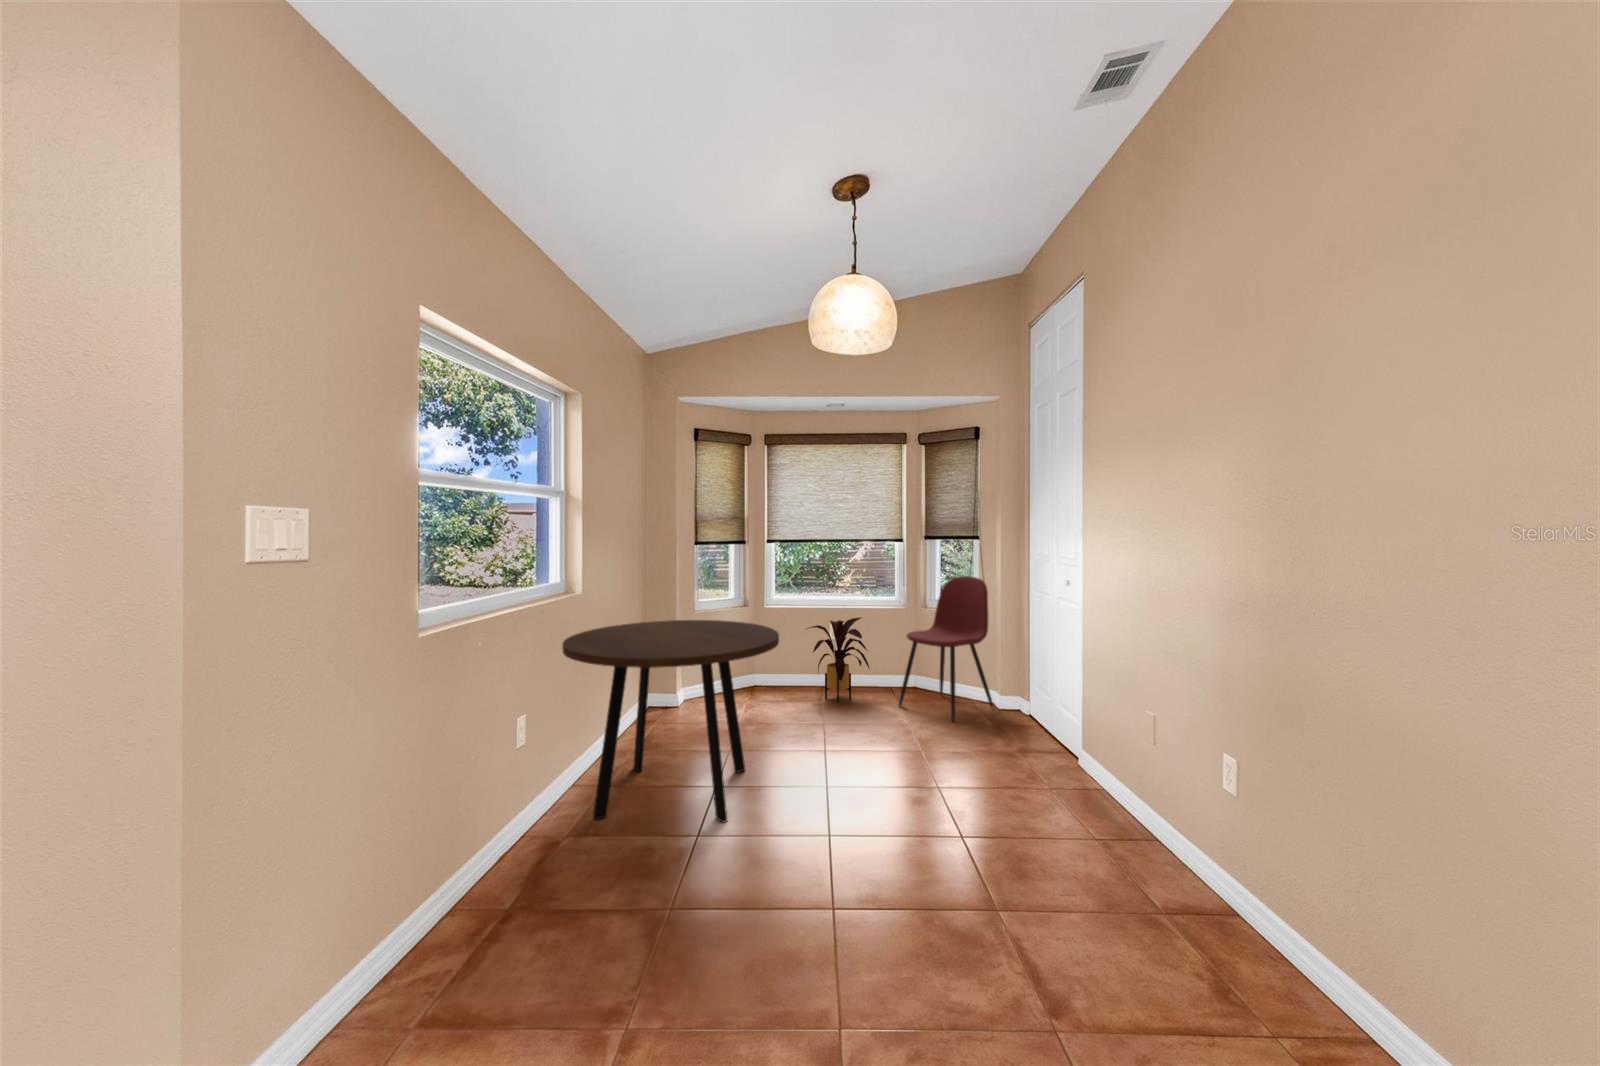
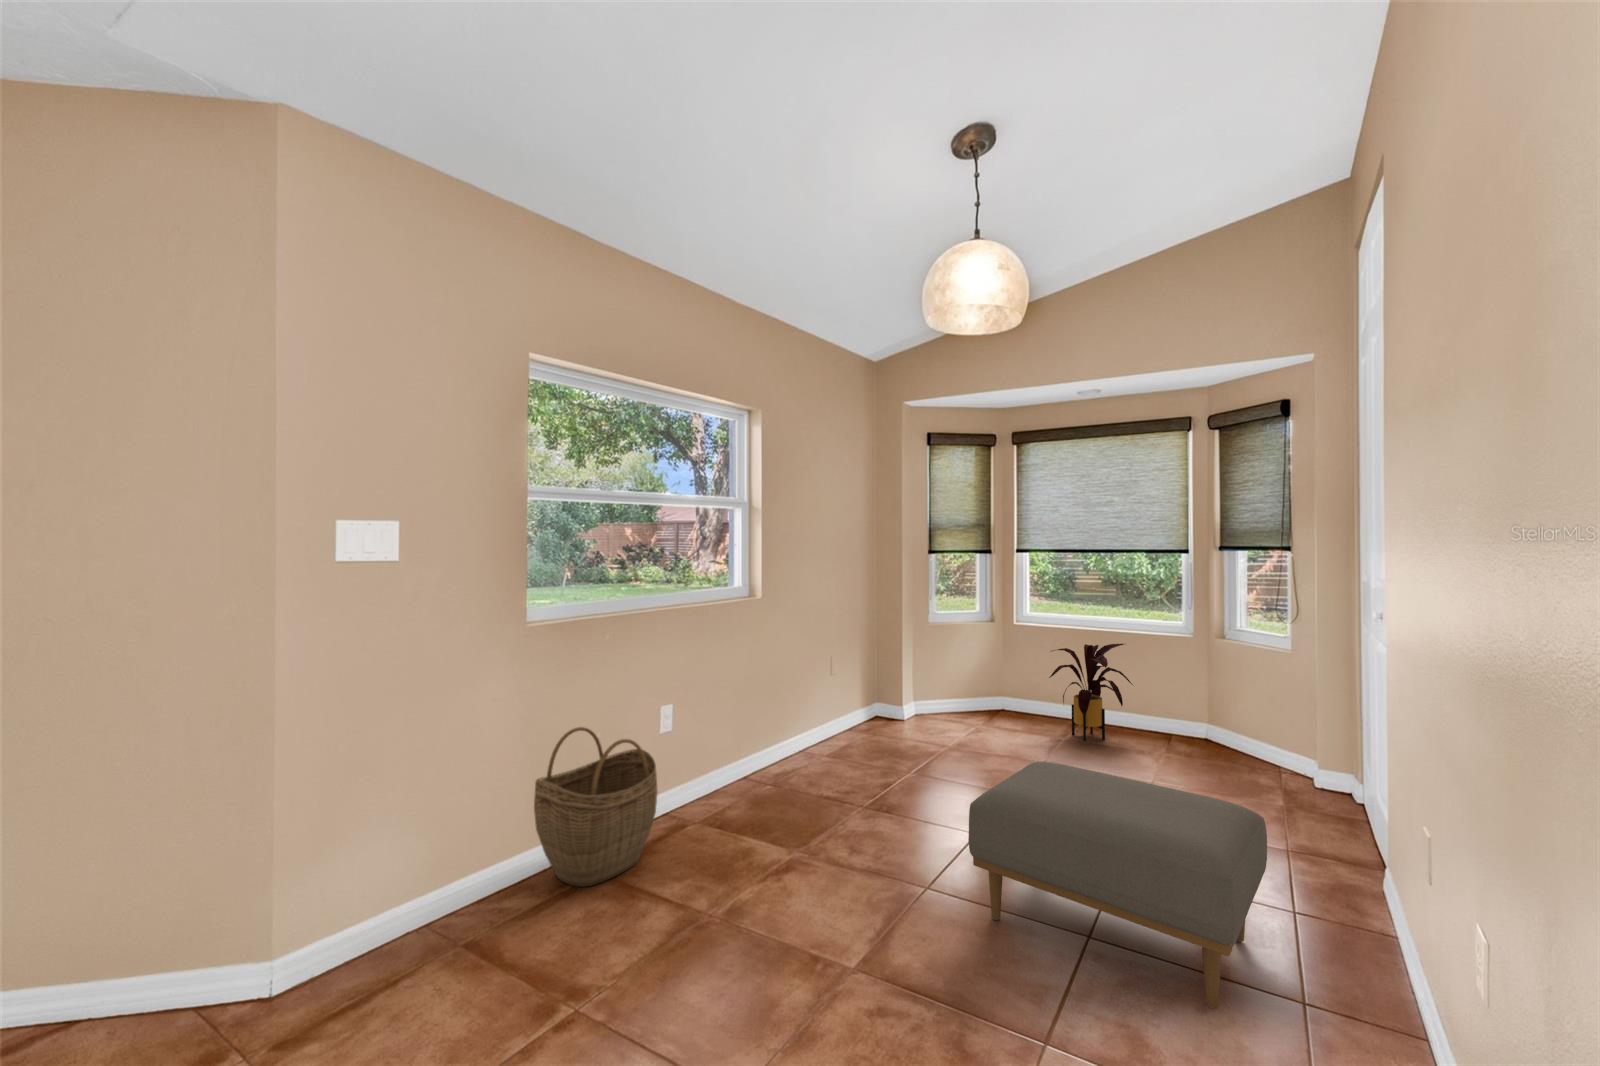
dining chair: present [899,576,993,721] -> none [1160,600,1308,788]
dining table: present [562,620,779,822] -> none [734,624,940,826]
ottoman: none [886,725,1102,884] -> present [968,761,1267,1009]
woven basket: none [385,786,545,994] -> present [534,727,657,887]

